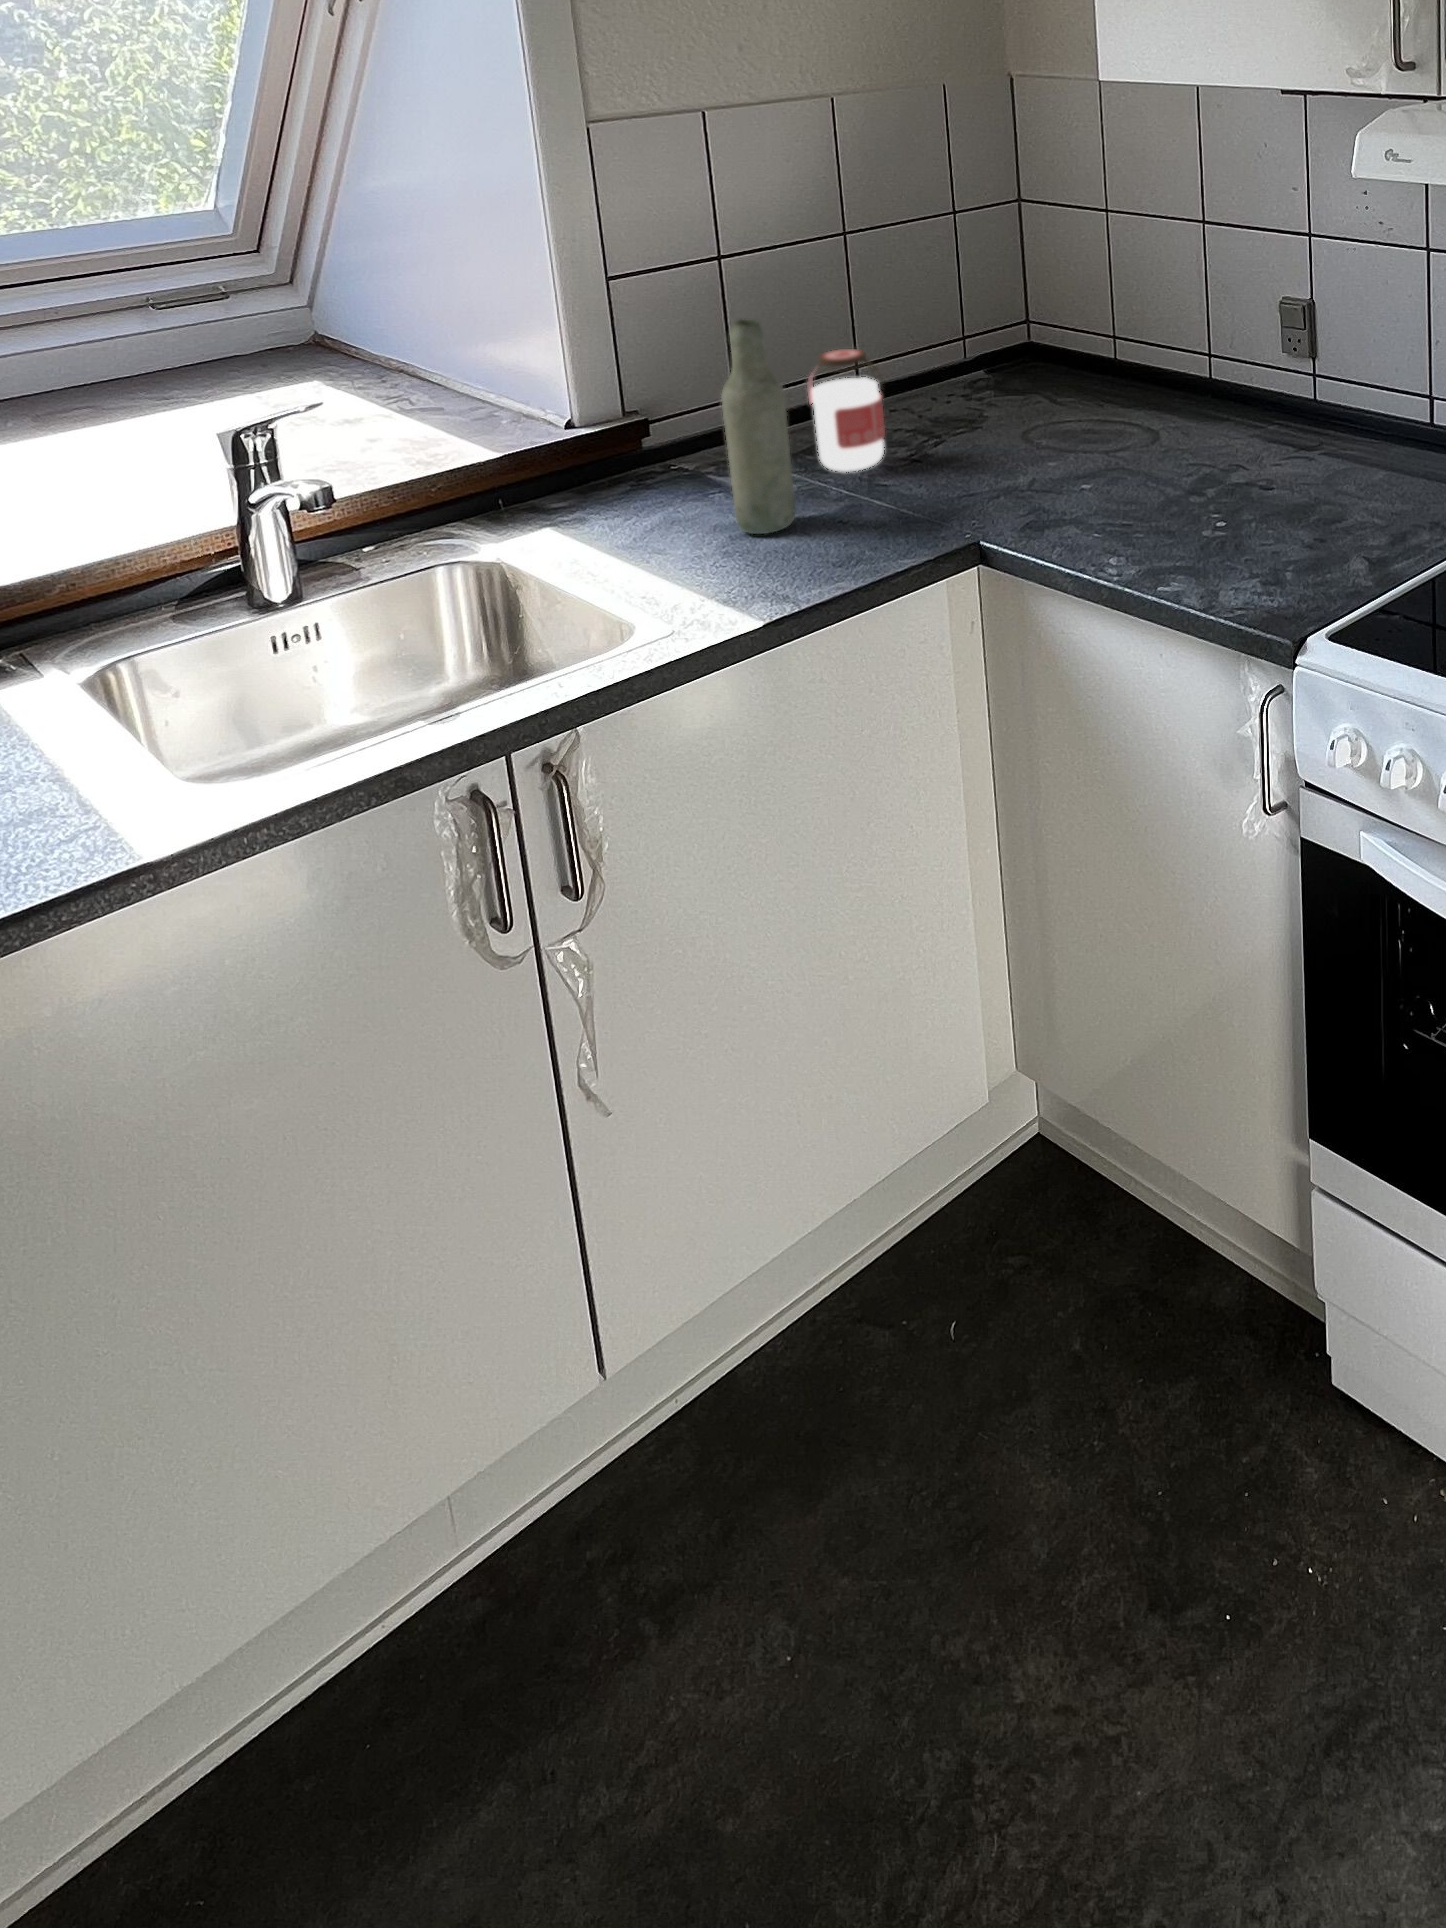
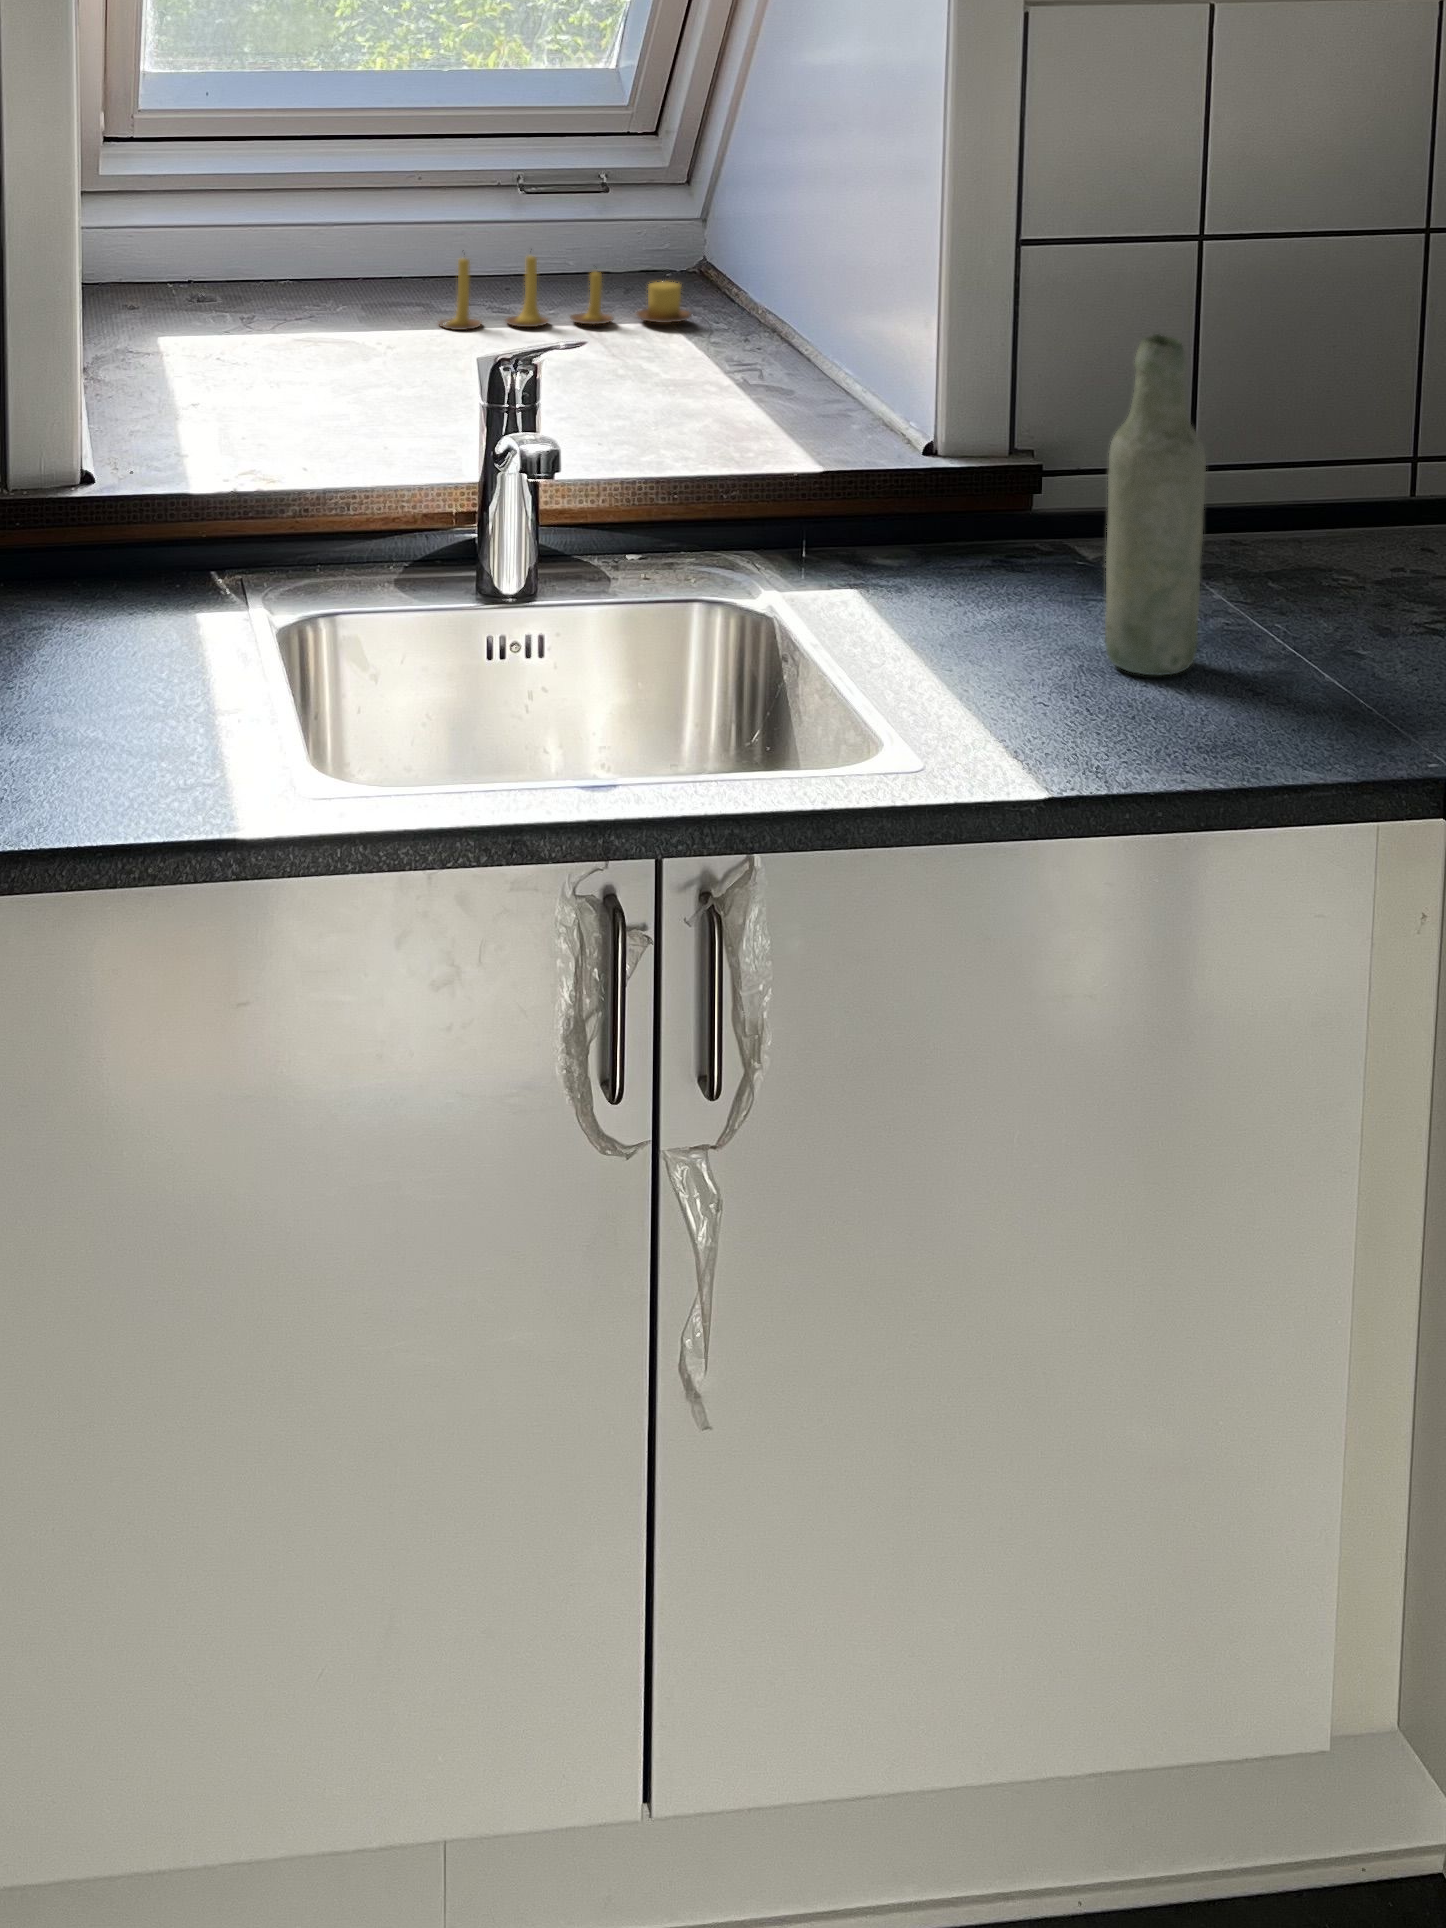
jar: present [807,349,885,472] -> none [1278,415,1403,622]
candle: none [118,350,333,423] -> present [439,249,690,330]

